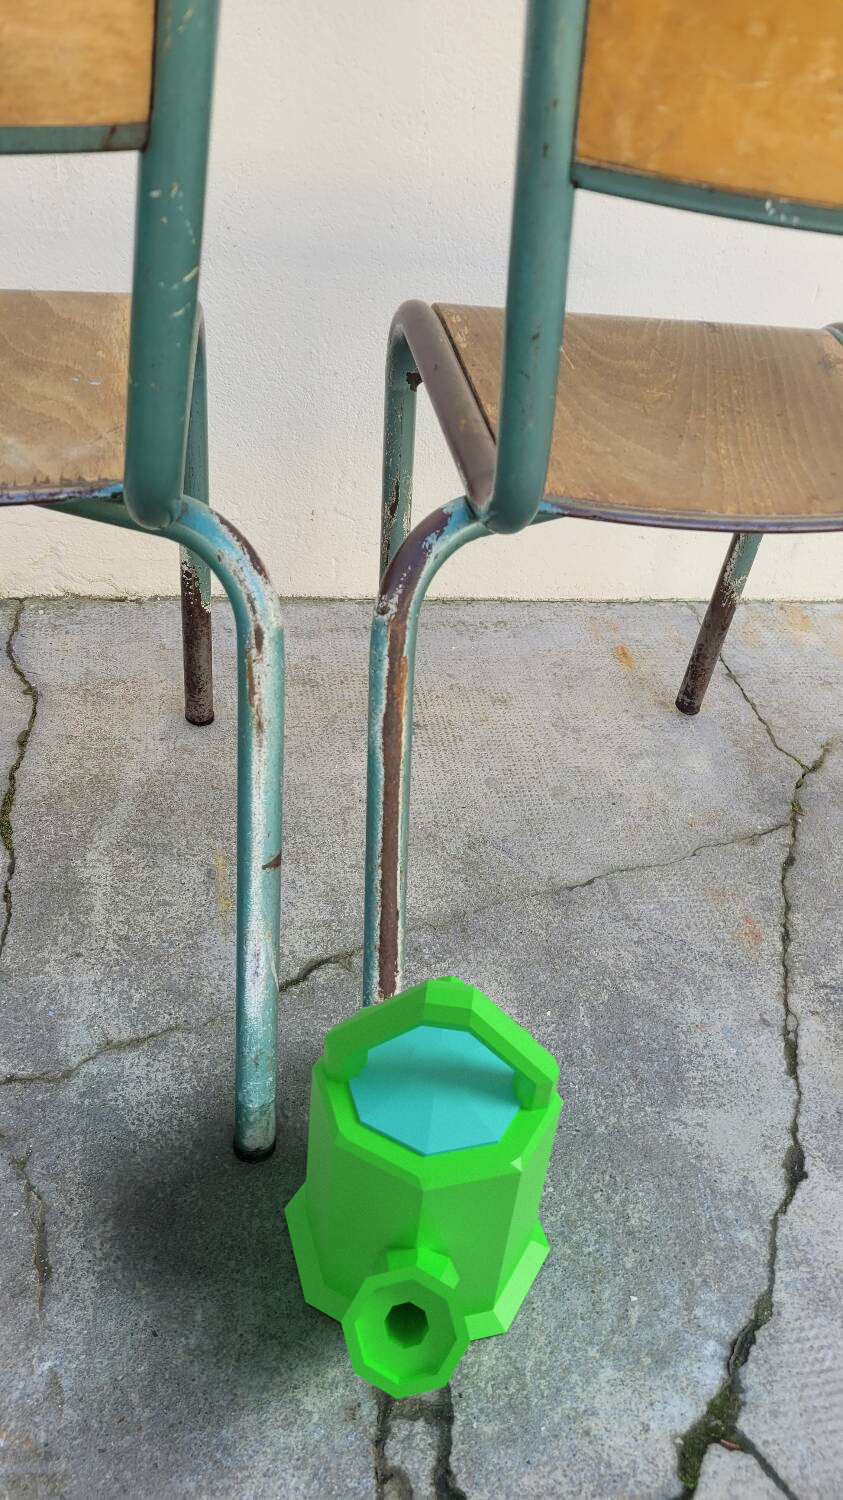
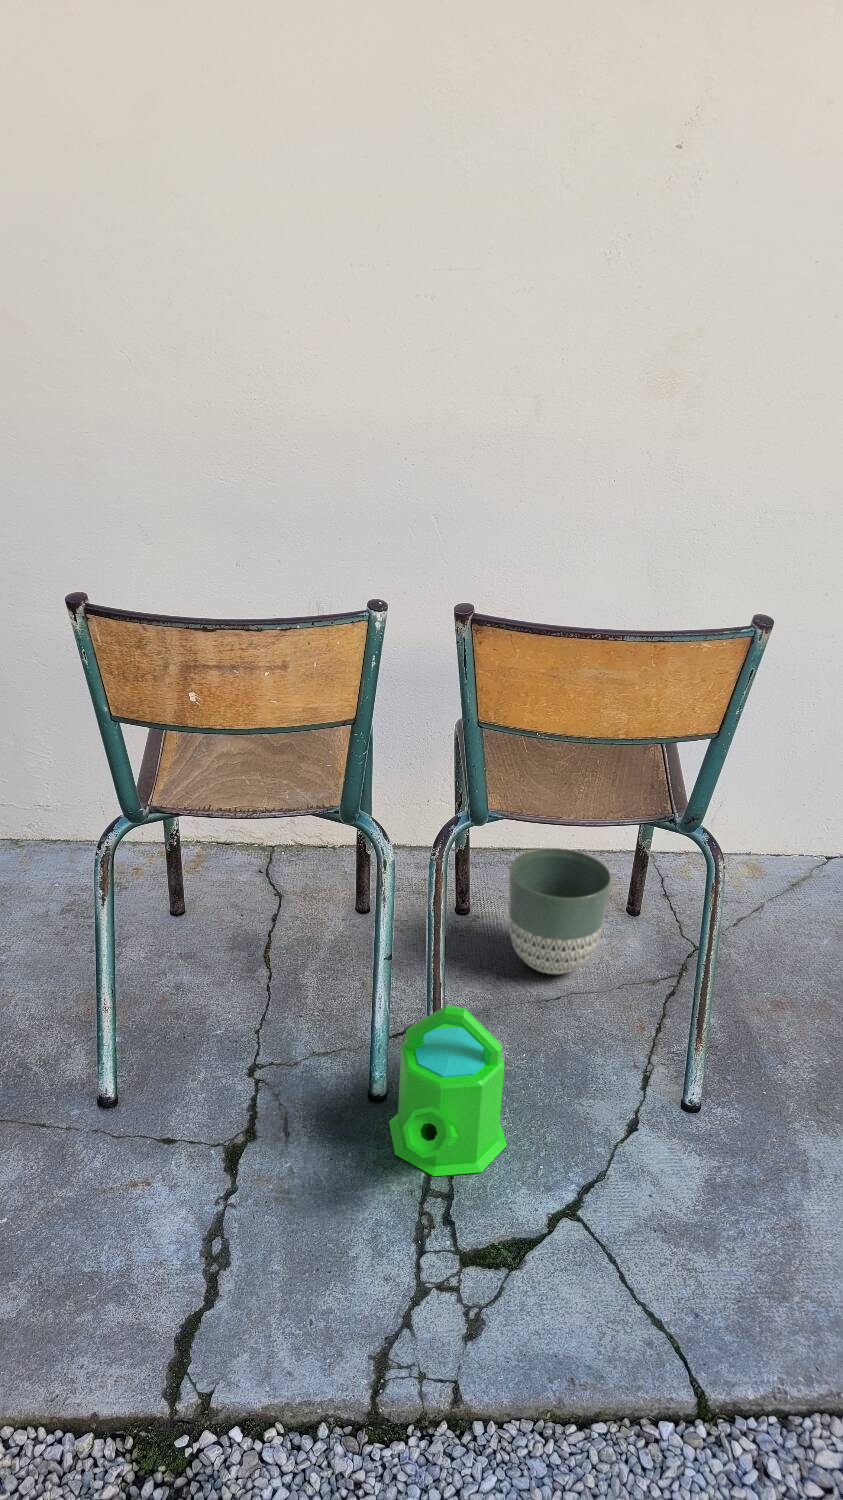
planter: none [486,593,694,834] -> present [508,848,611,974]

